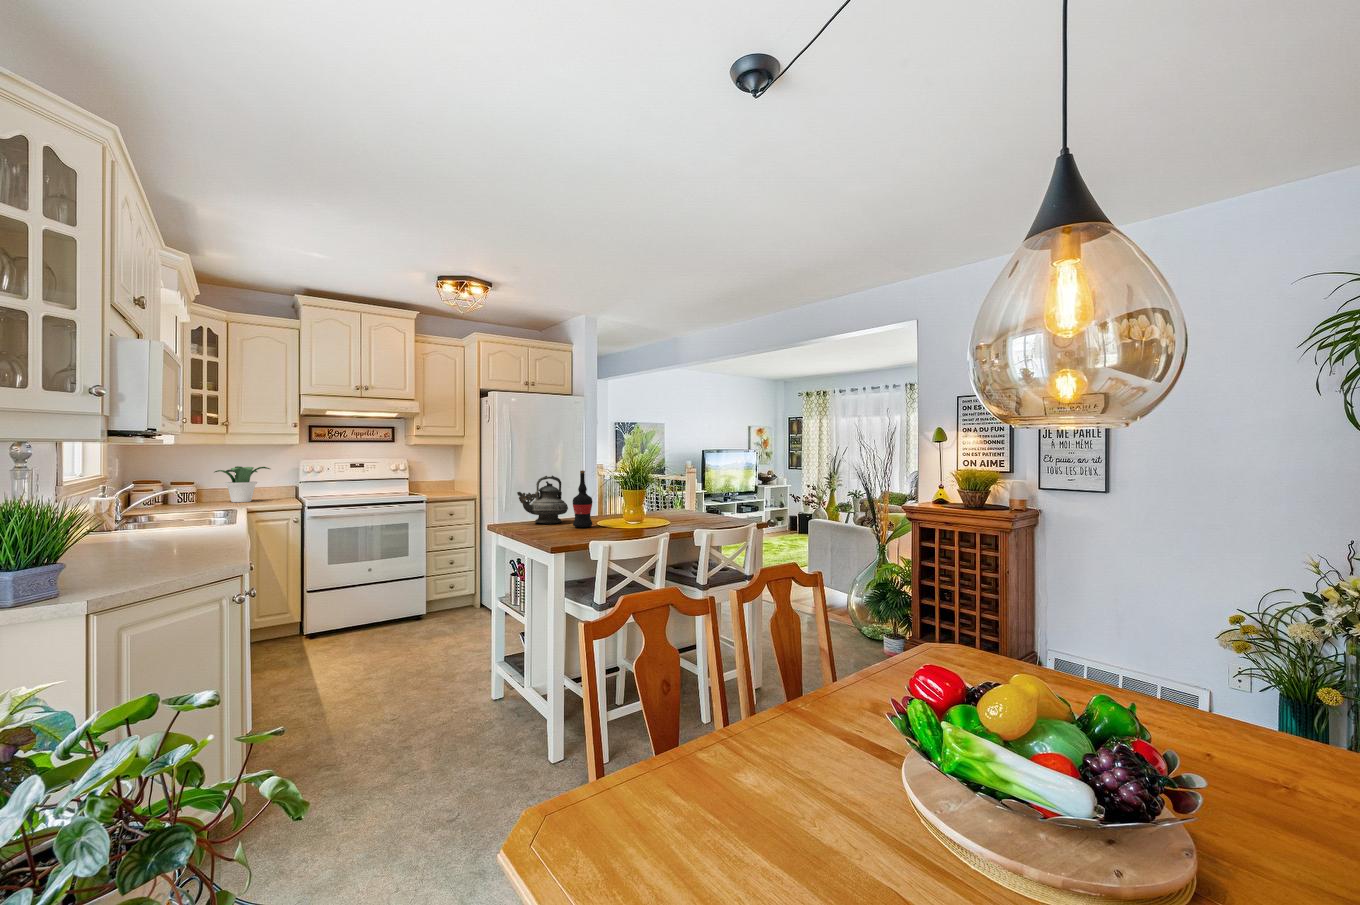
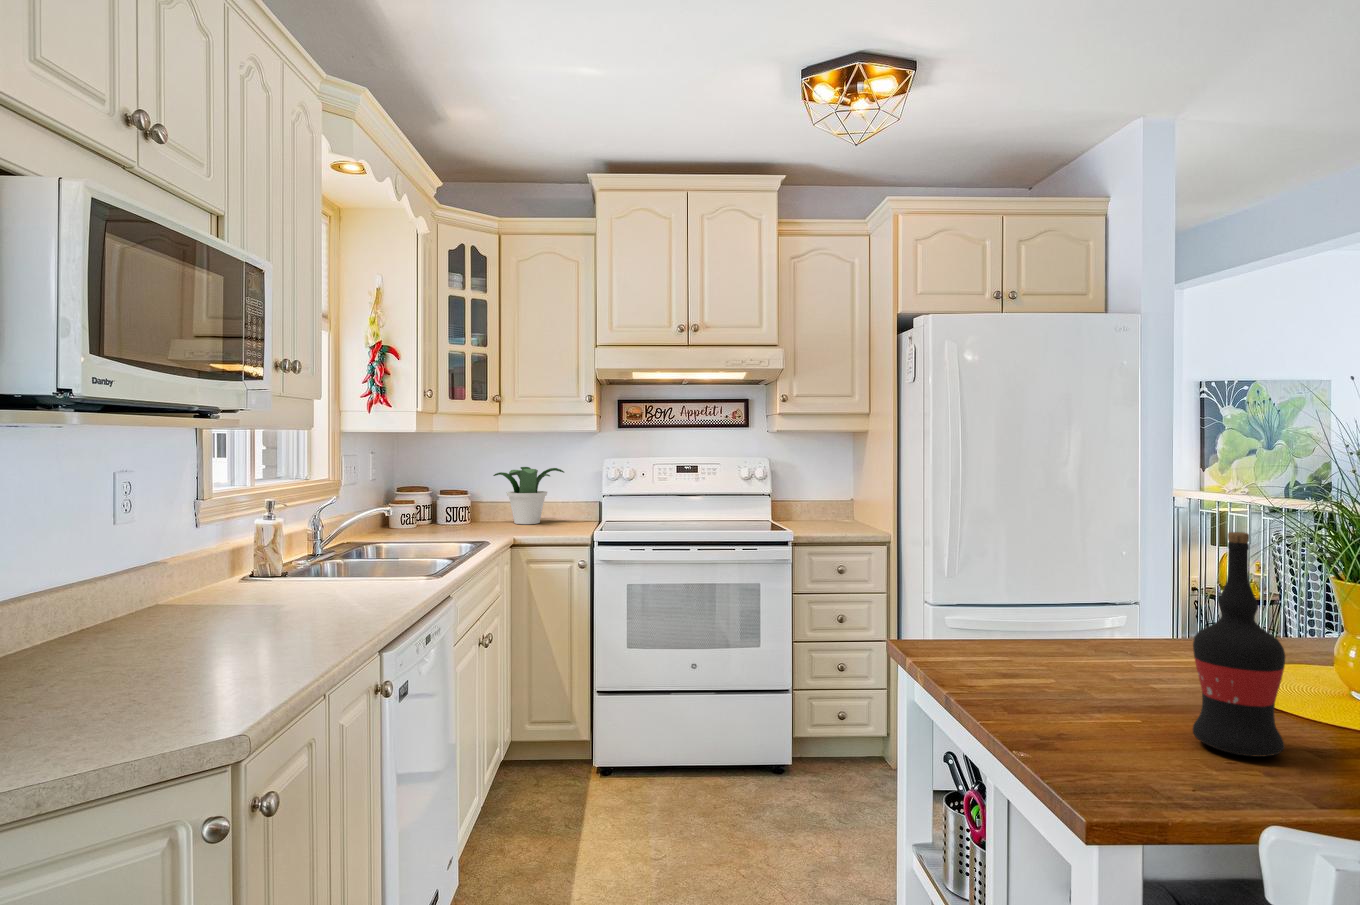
teapot: present [517,476,568,524] -> none [978,530,1153,690]

